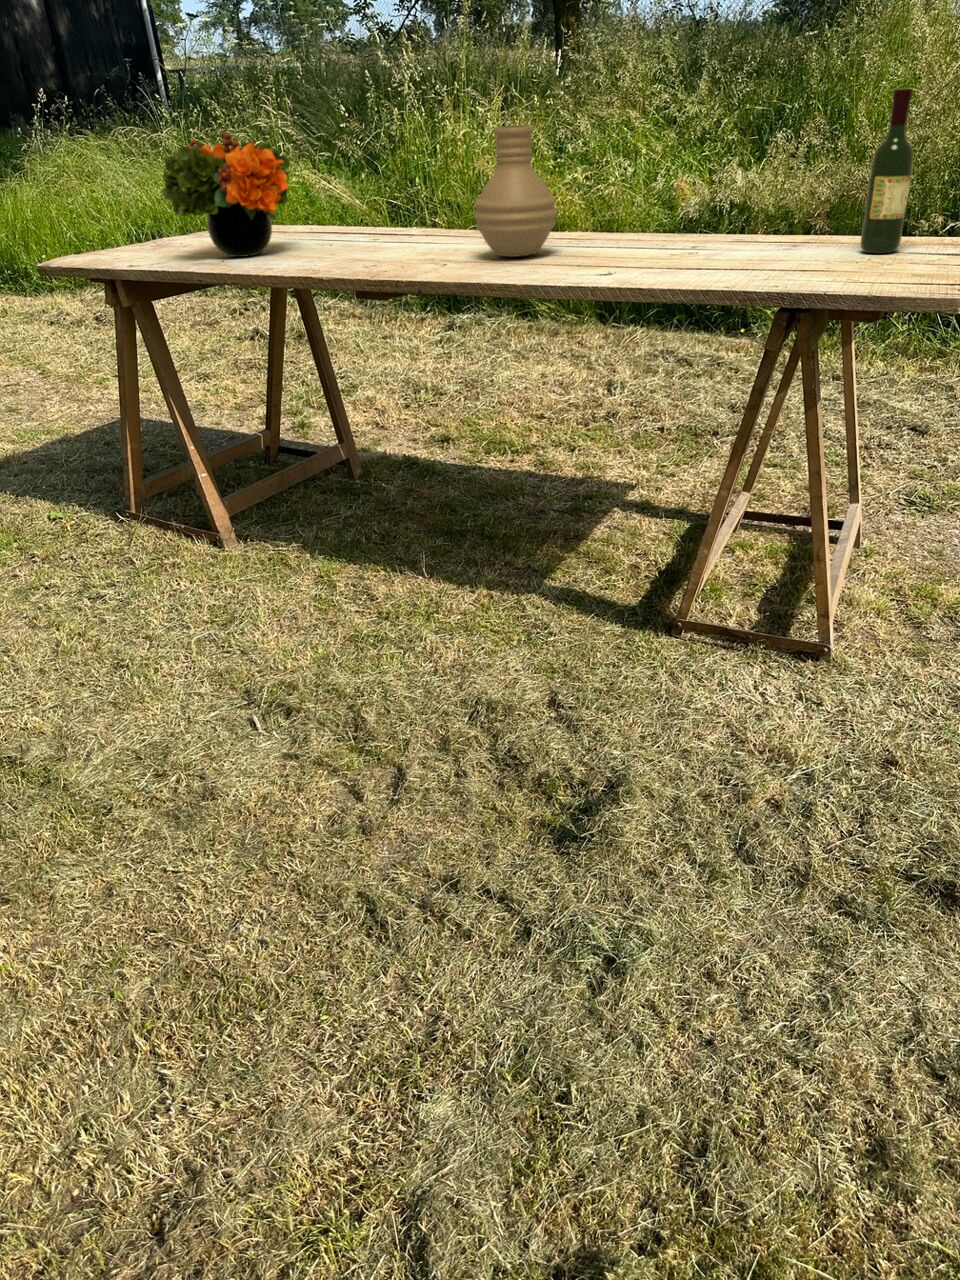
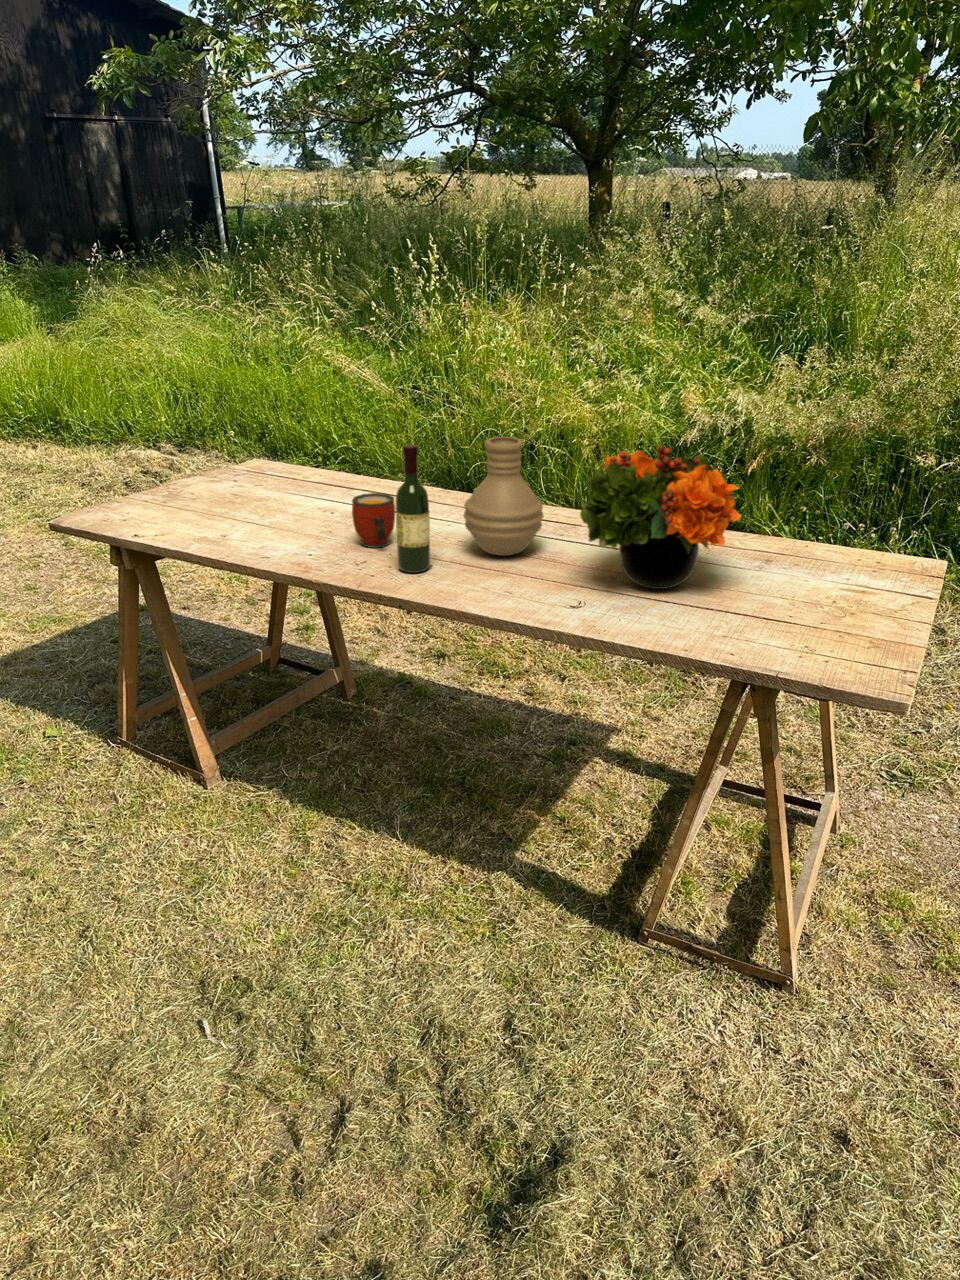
wine bottle: present [860,88,913,253] -> present [396,444,430,573]
flower arrangement: present [162,132,290,257] -> present [580,445,741,589]
mug: none [356,207,401,264] -> present [352,493,395,548]

